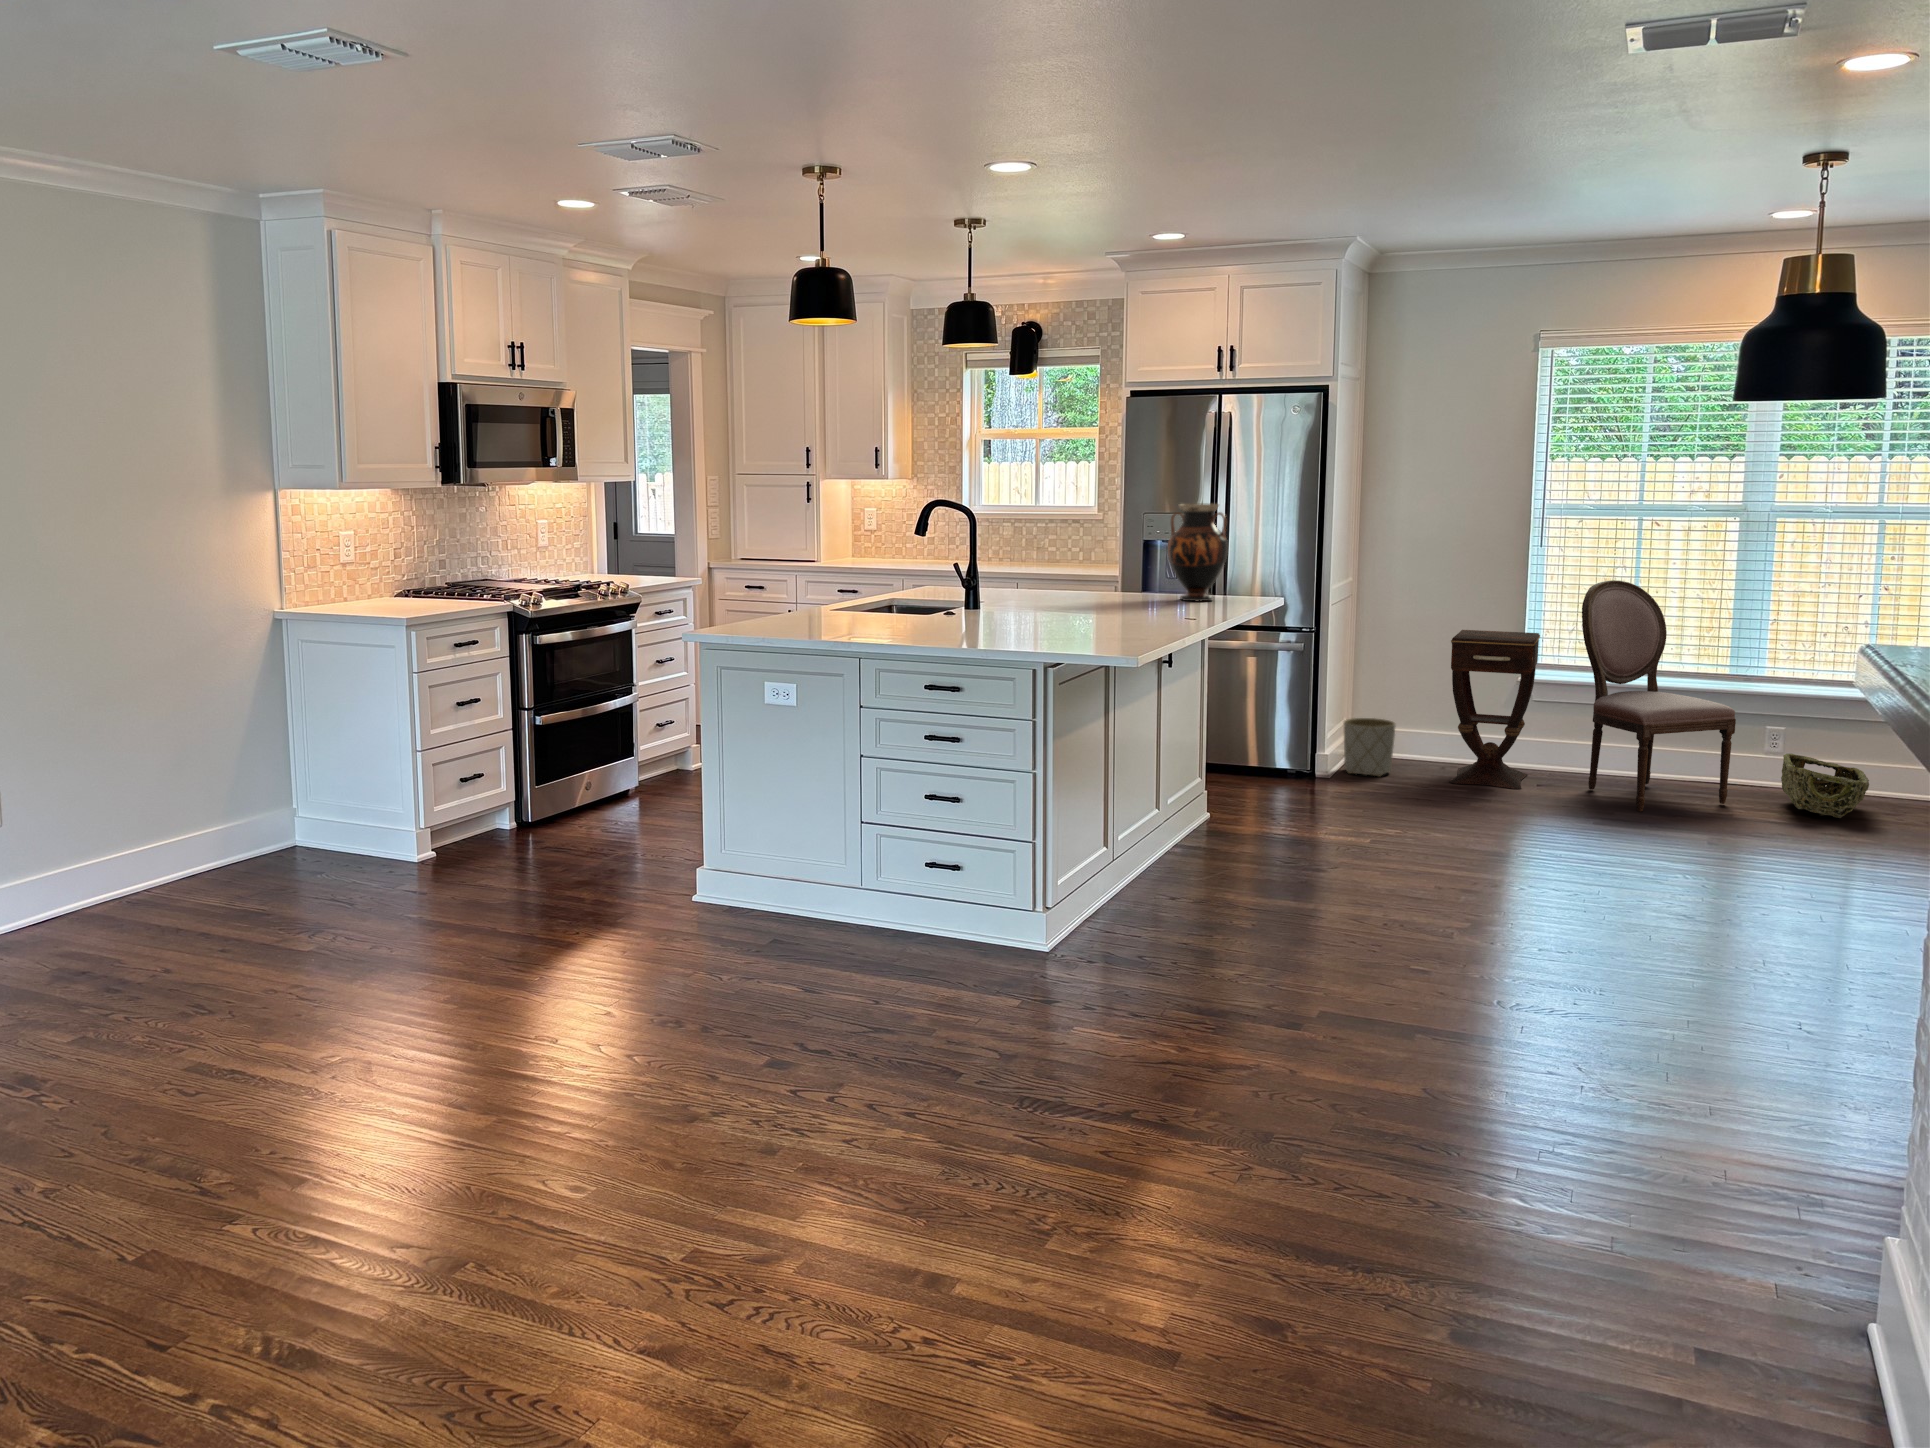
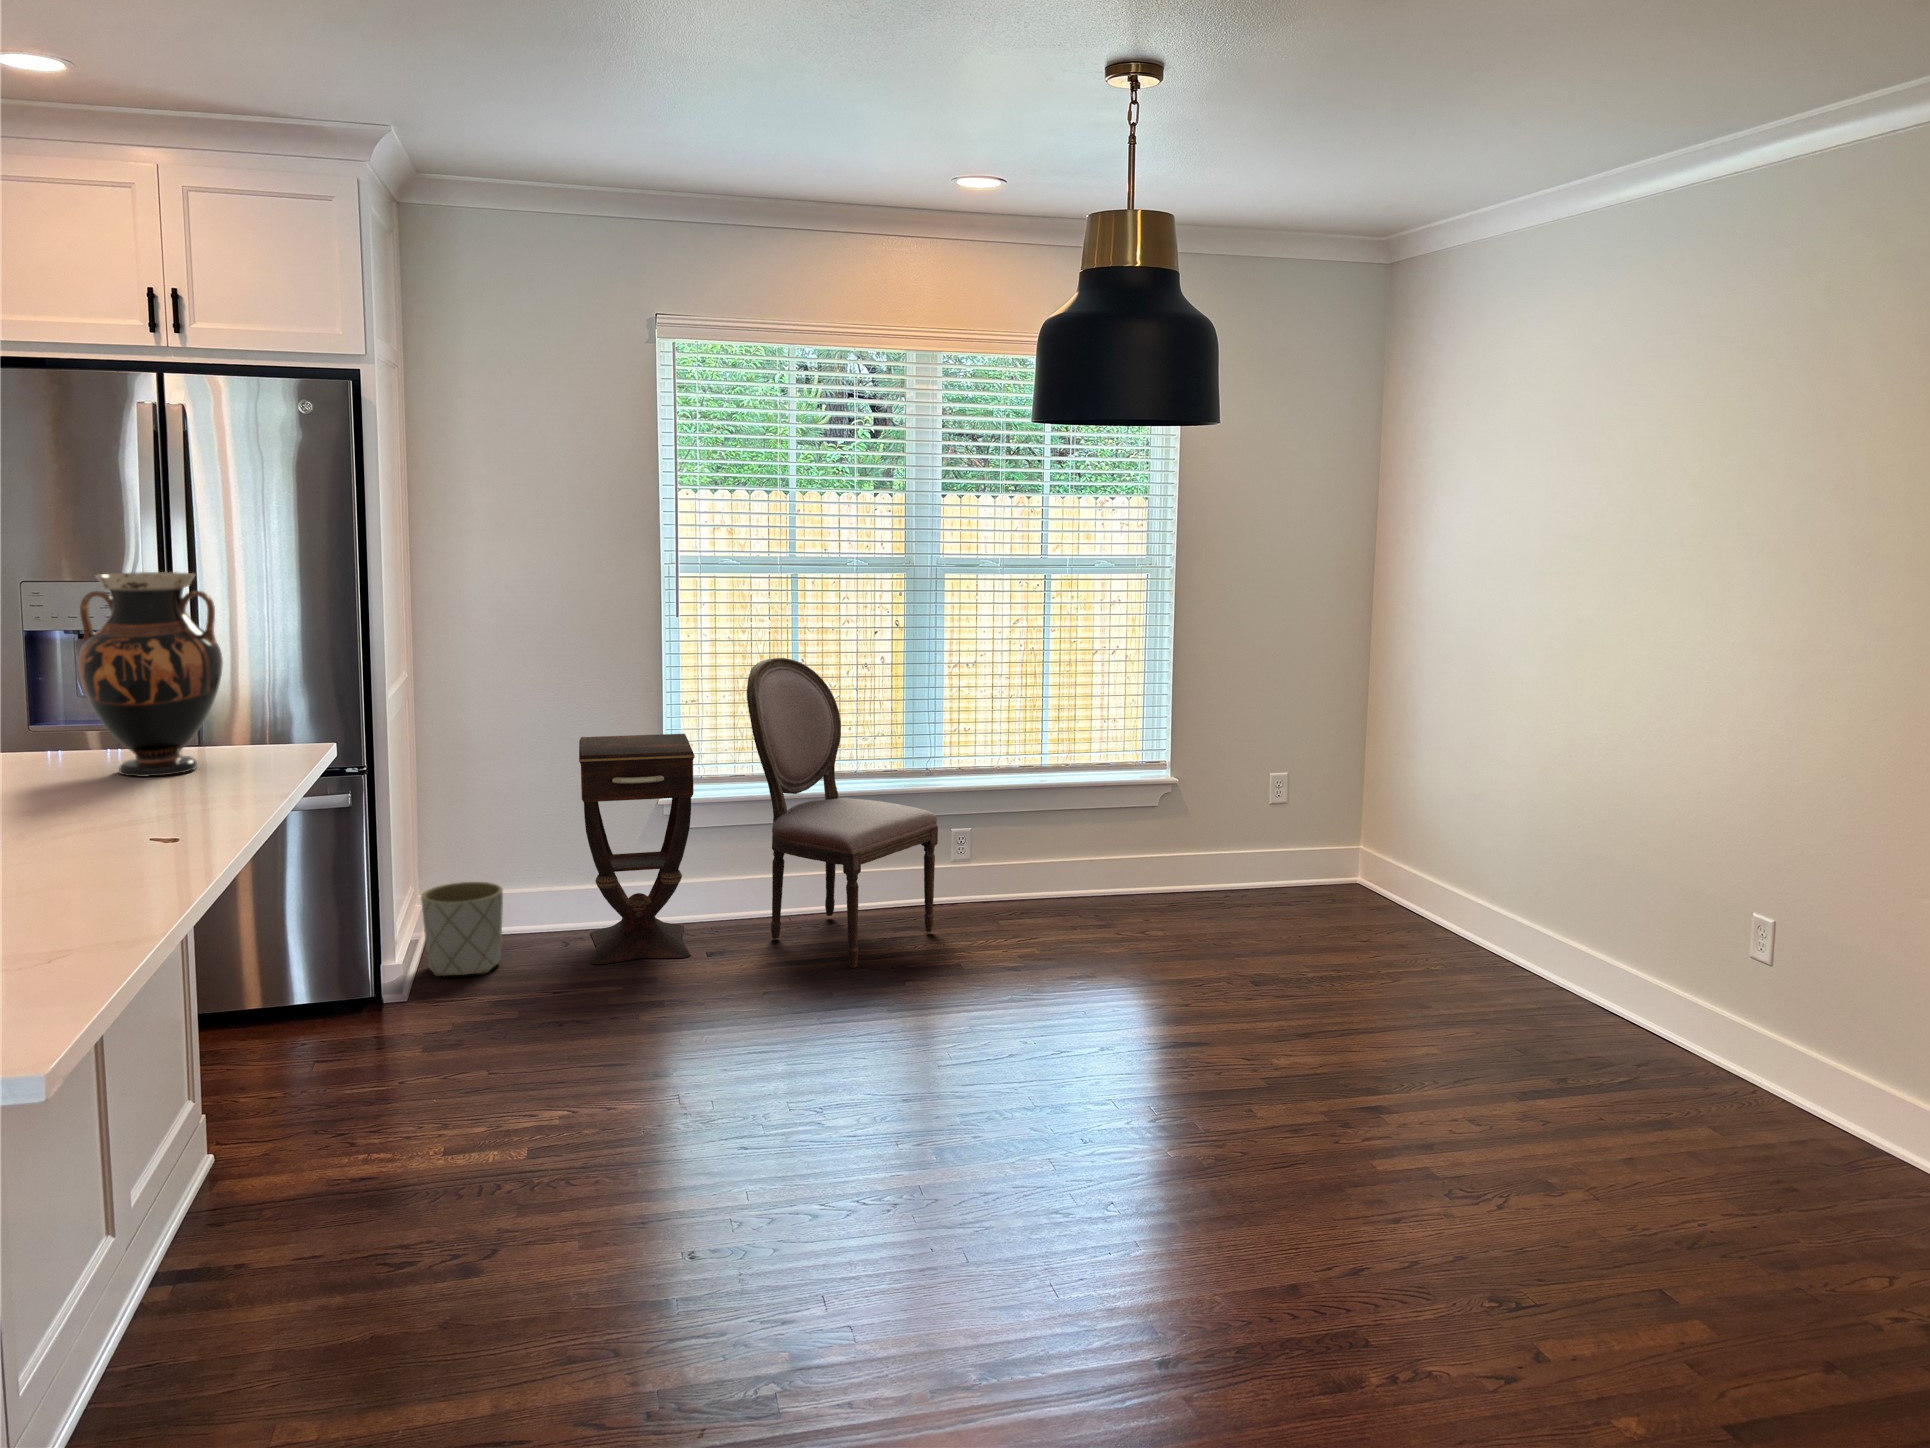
woven basket: present [1781,754,1869,818] -> none [977,854,1082,930]

